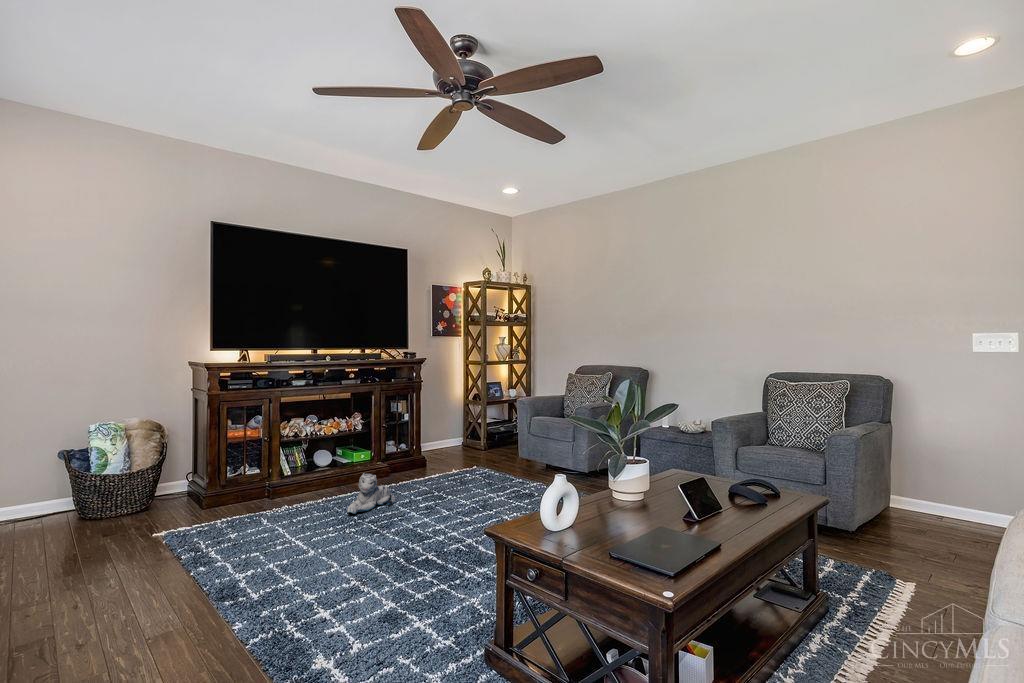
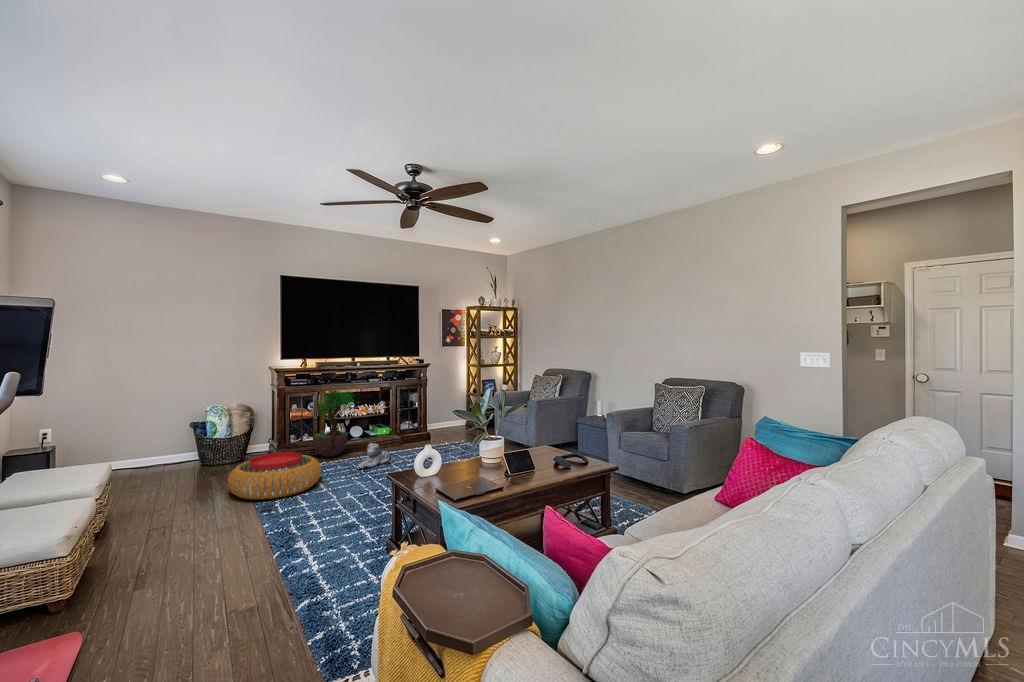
potted tree: none [264,384,332,497] -> present [313,387,354,457]
pouf: none [143,493,299,577] -> present [228,452,321,500]

